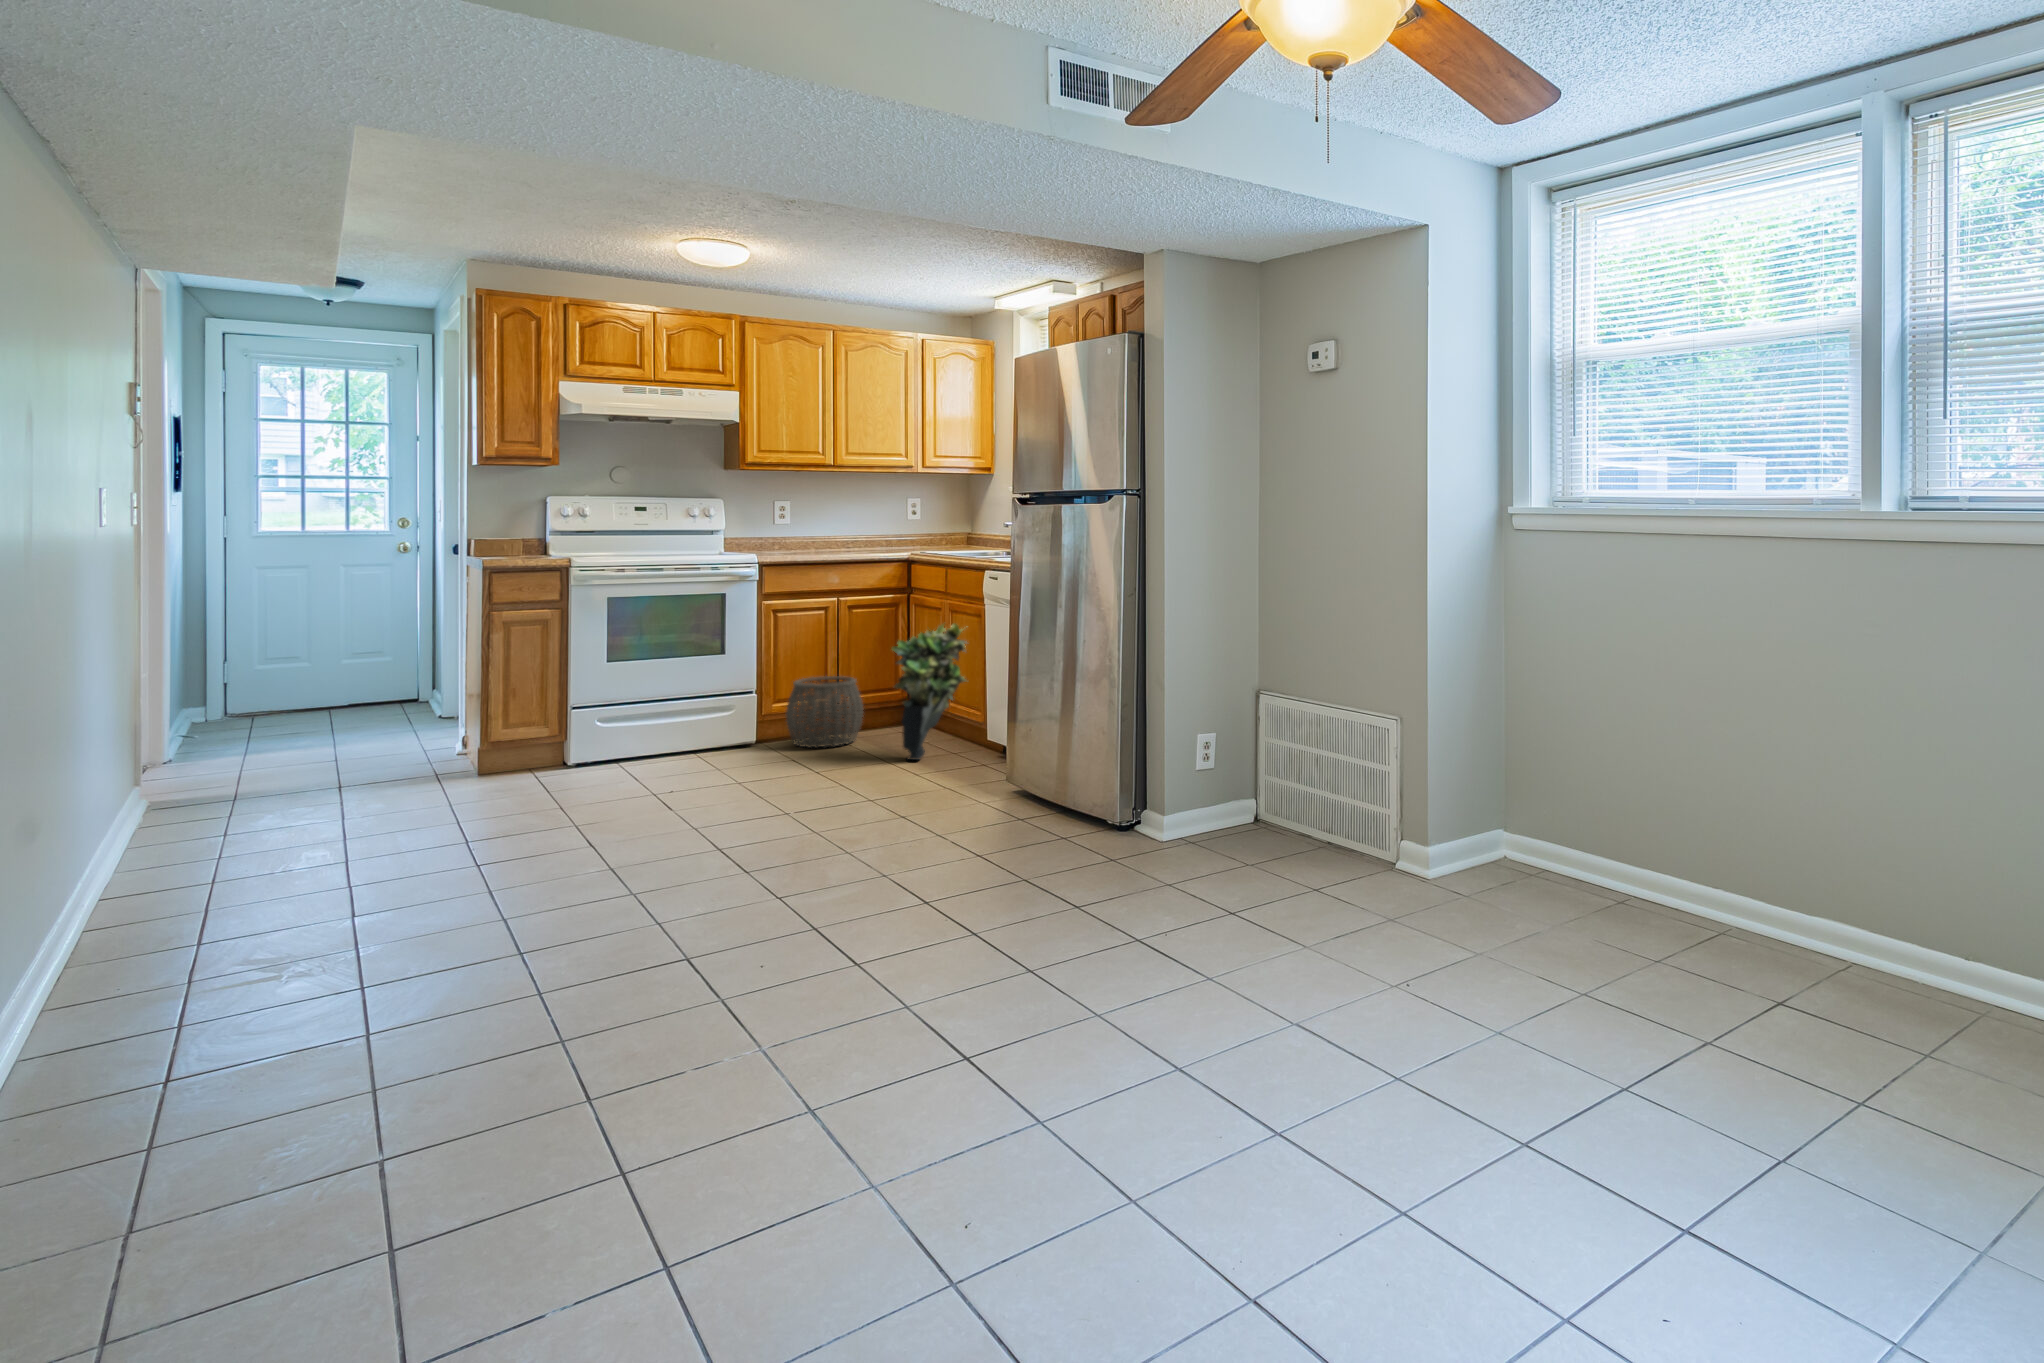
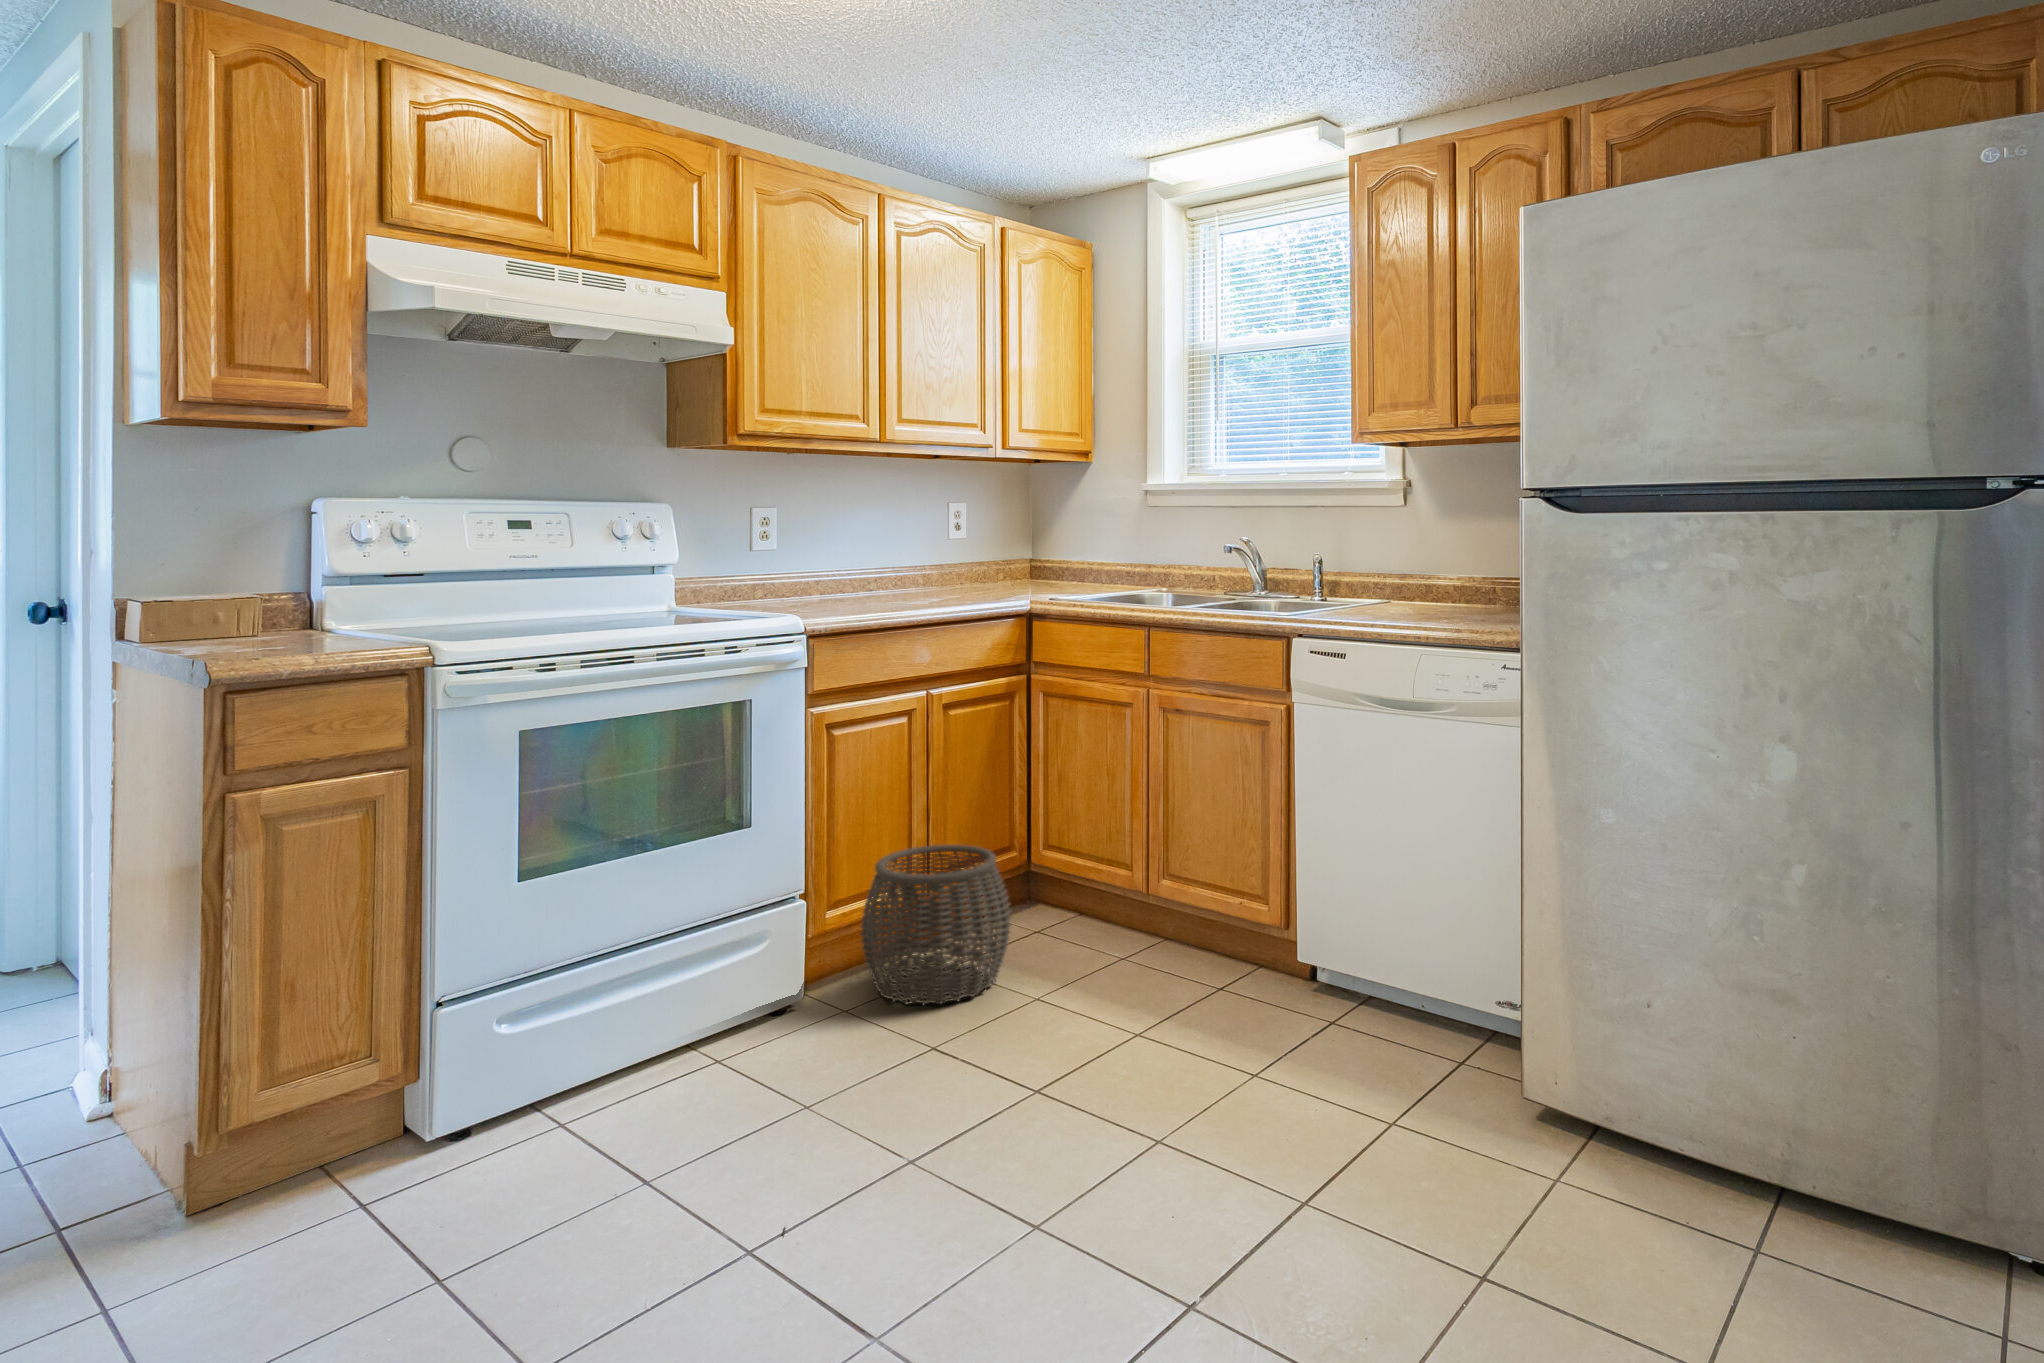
potted plant: present [892,623,967,760] -> none [1116,736,1264,1027]

